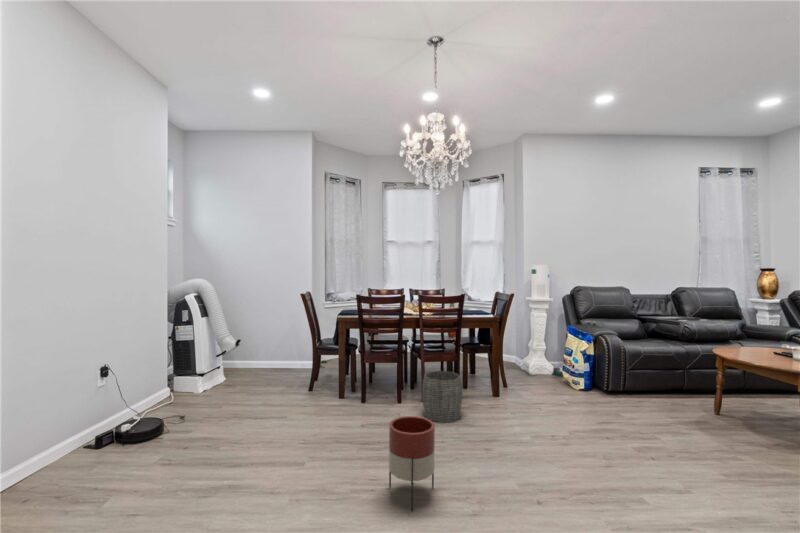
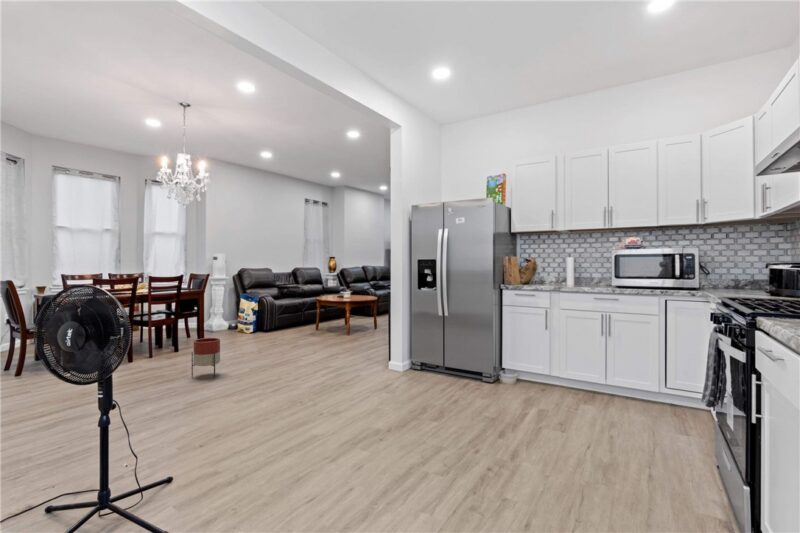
woven basket: present [422,371,462,422] -> none [164,327,195,359]

